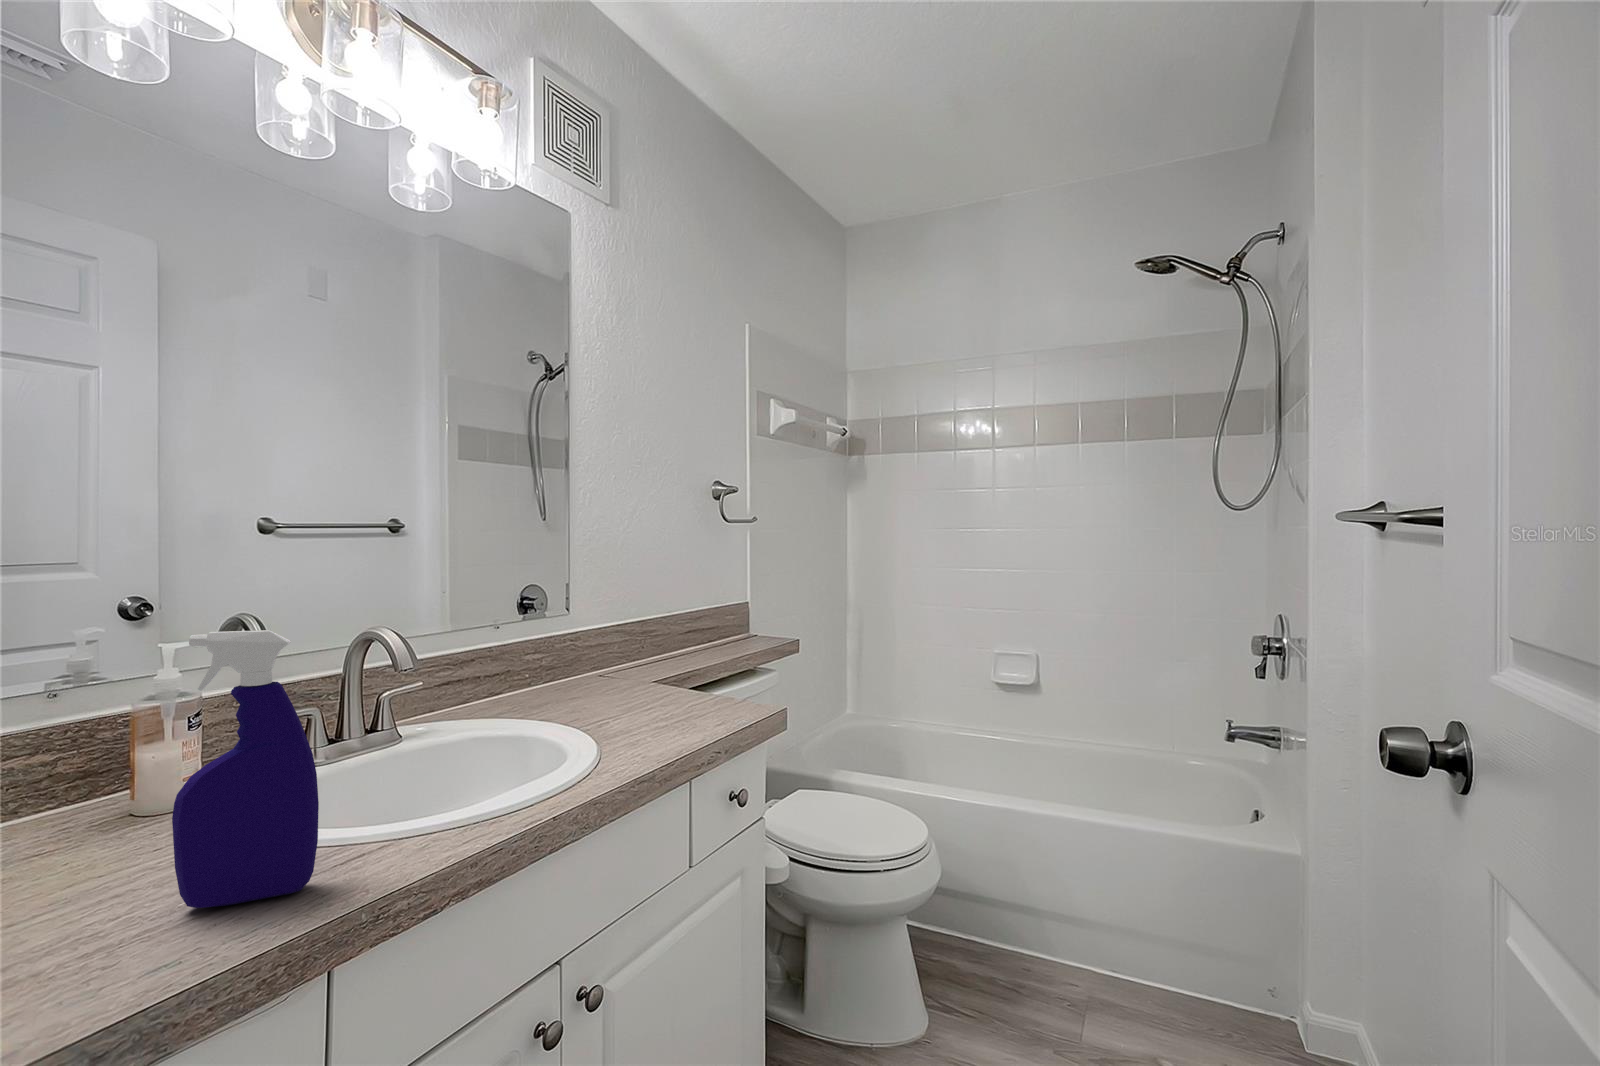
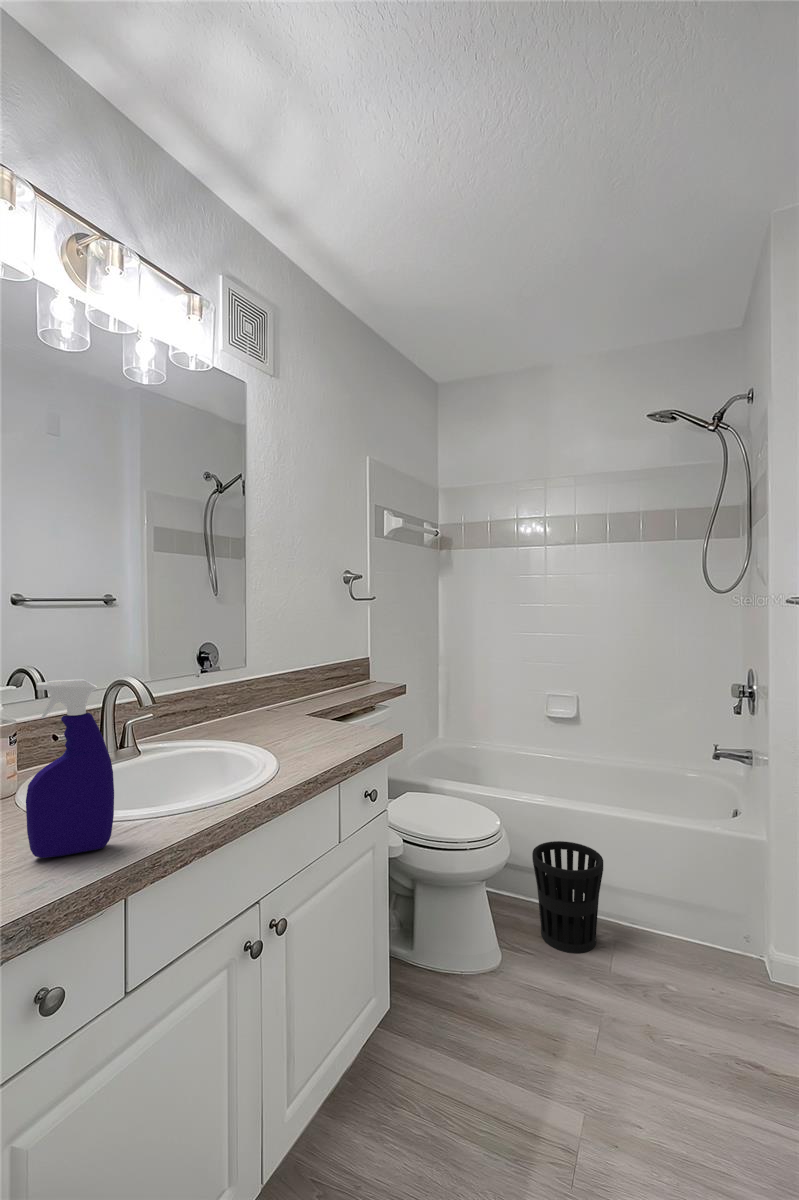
wastebasket: none [973,858,1072,1016] -> present [532,841,603,953]

